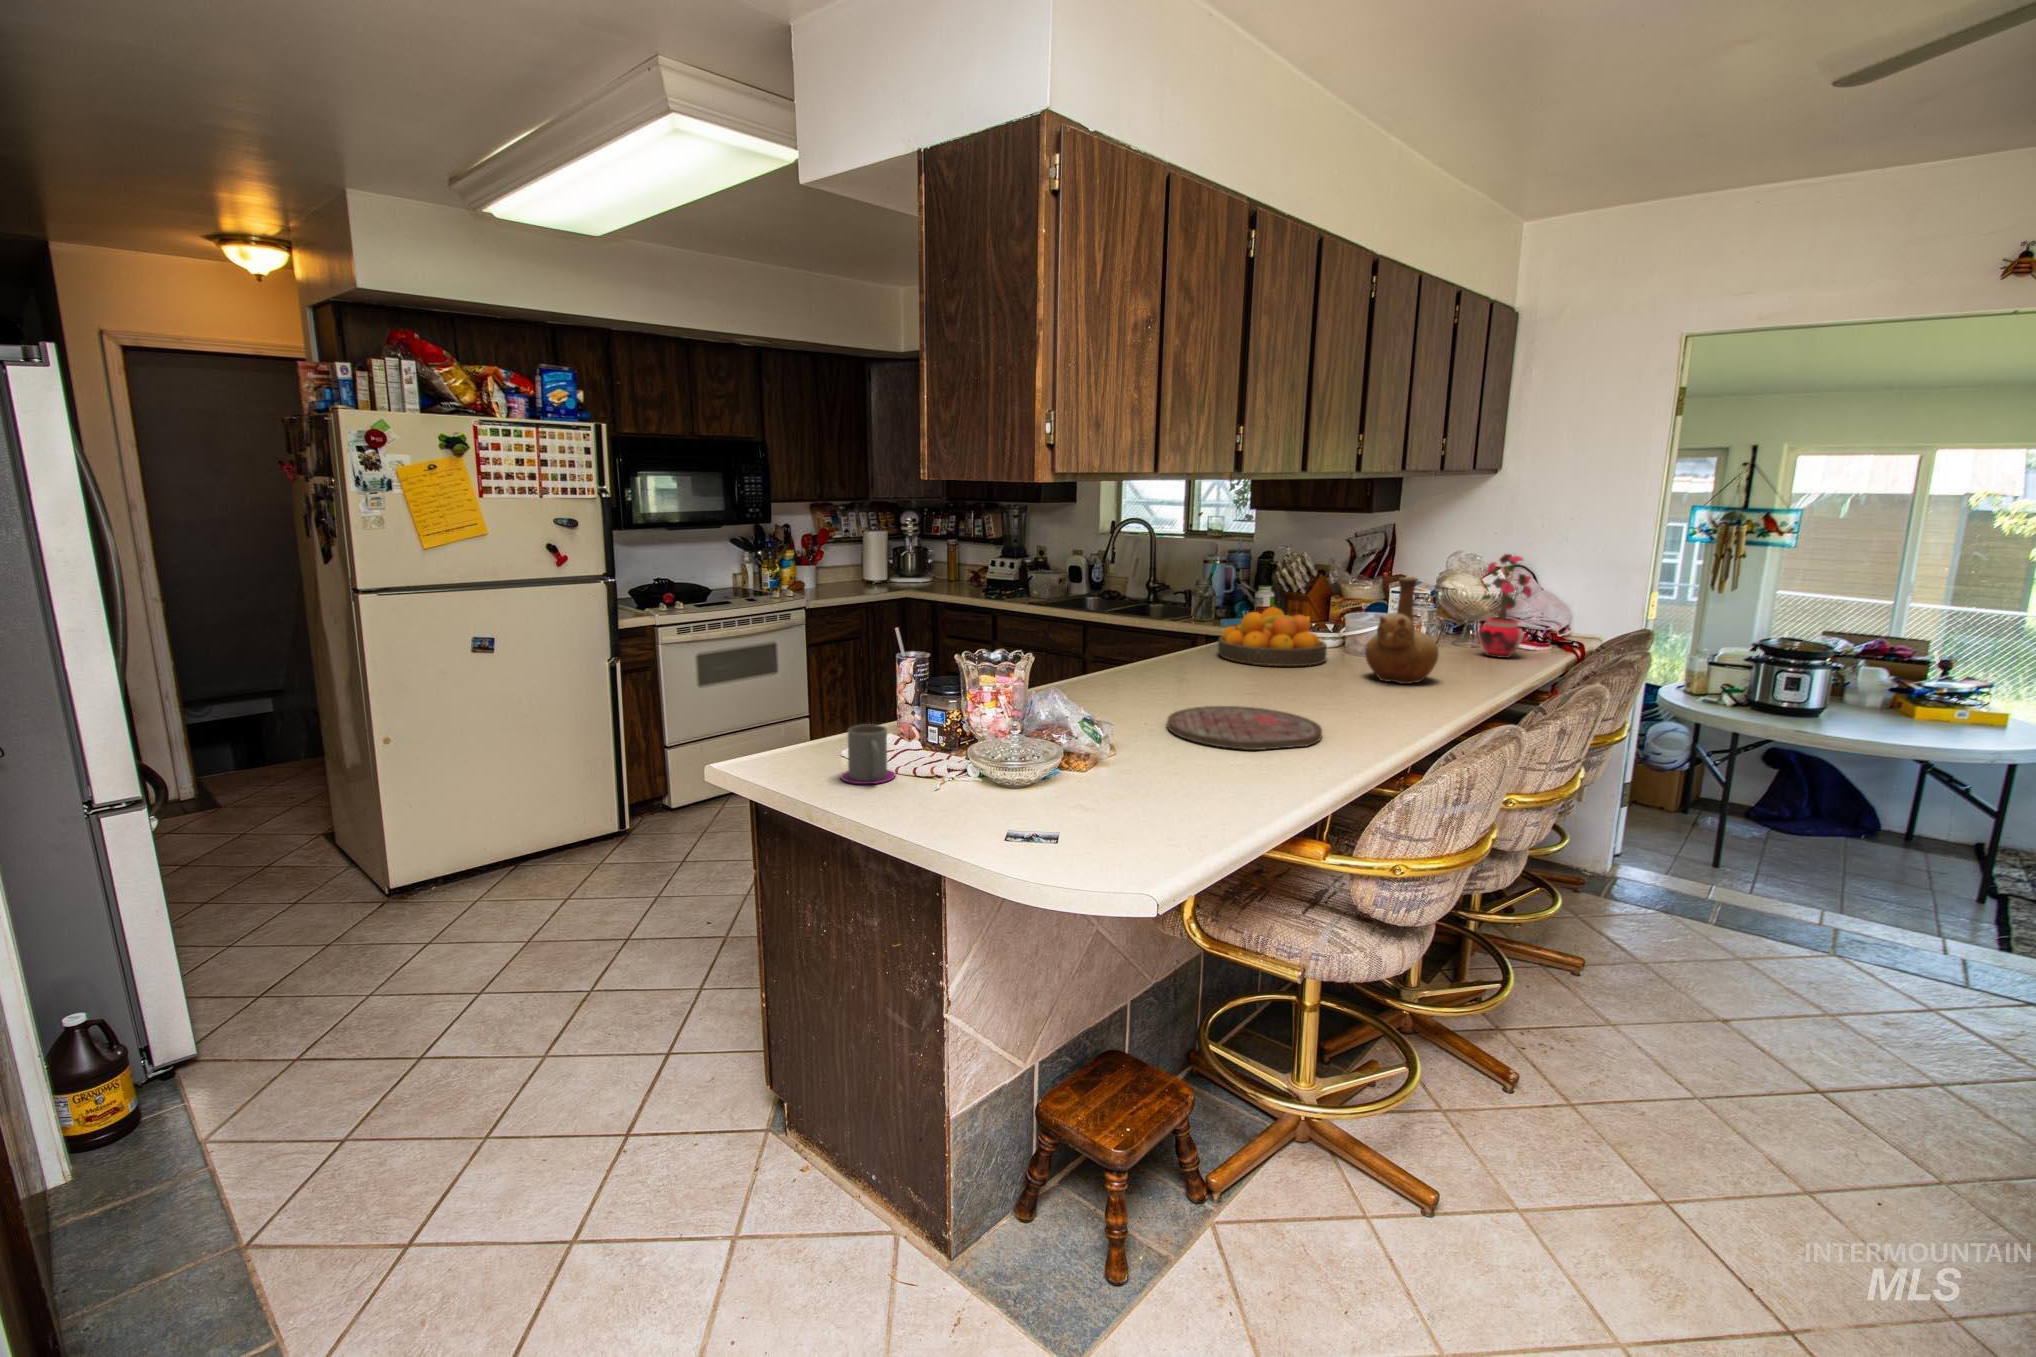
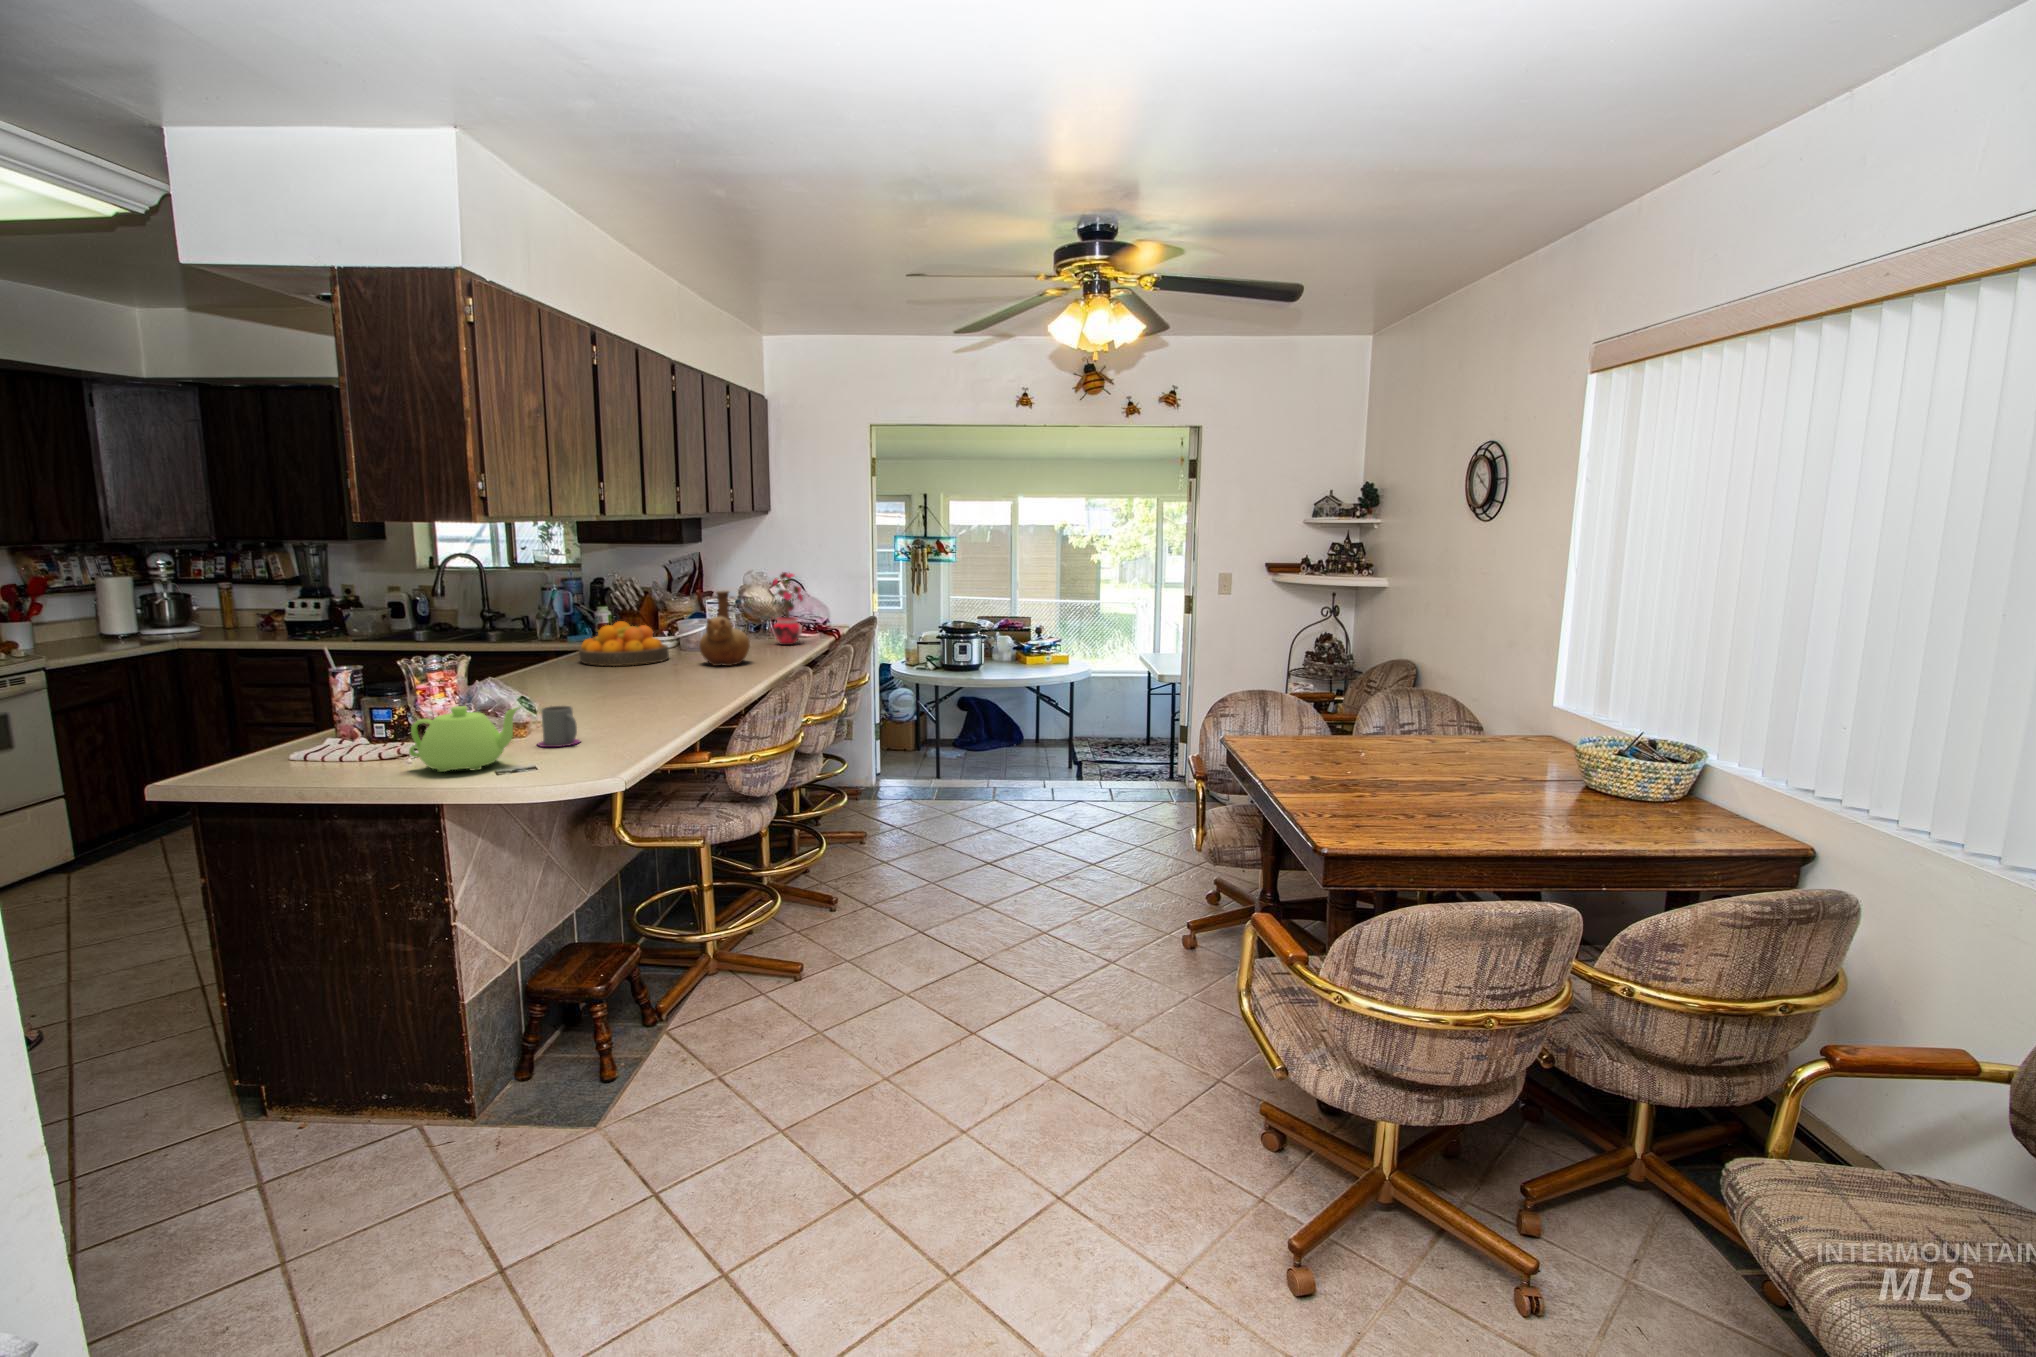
cutting board: present [1167,706,1322,750] -> none [570,688,685,713]
mug: present [841,724,895,784] -> present [538,706,580,747]
teapot: none [920,729,1051,825] -> present [409,706,521,772]

